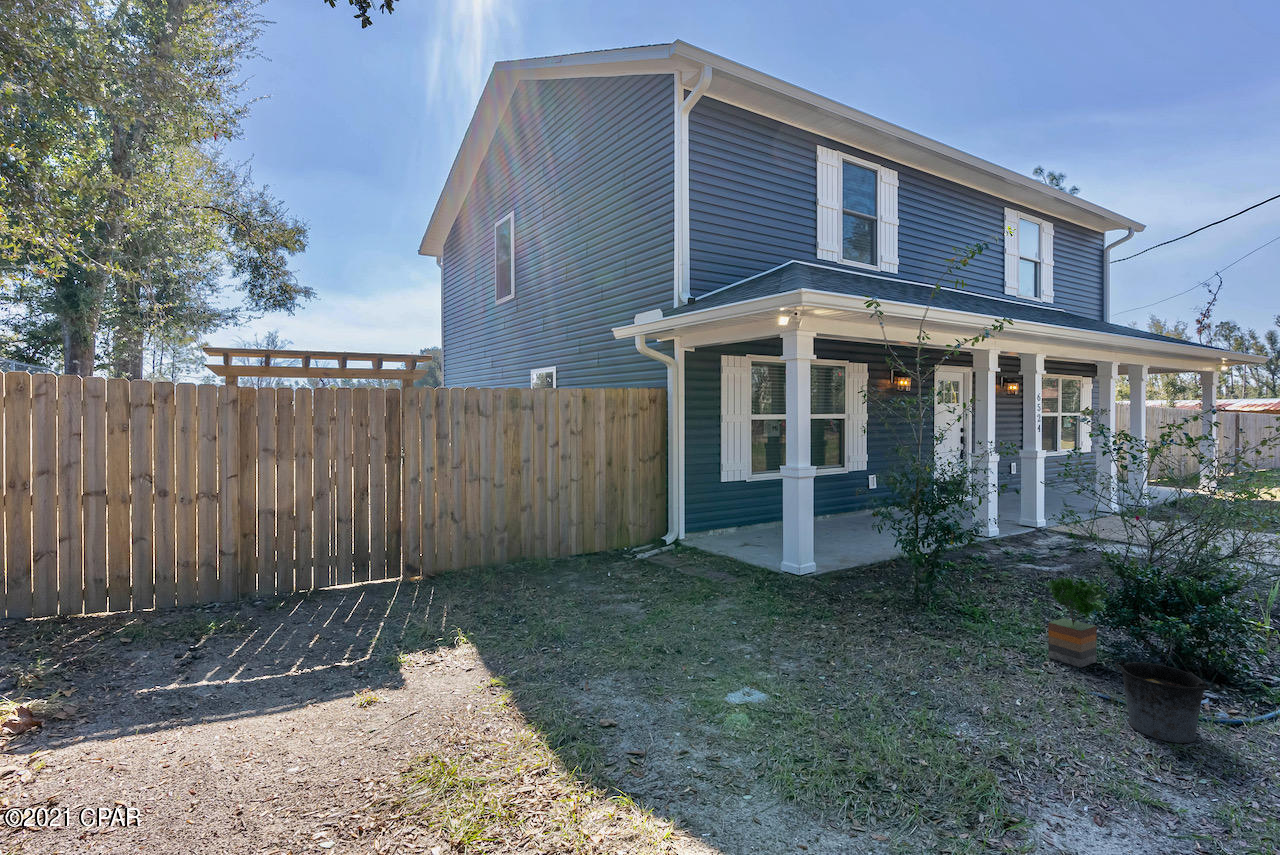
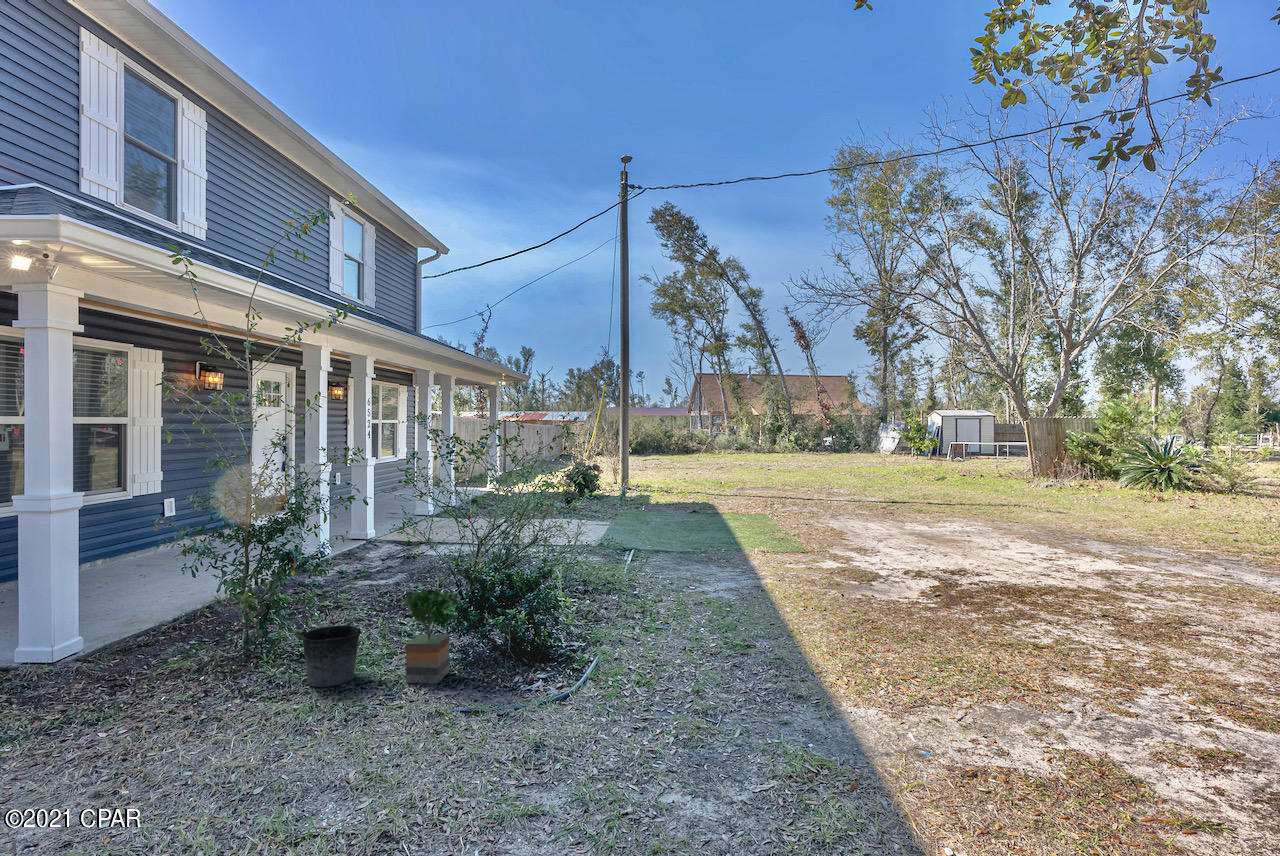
bucket: present [1115,660,1210,743] -> present [298,626,362,687]

